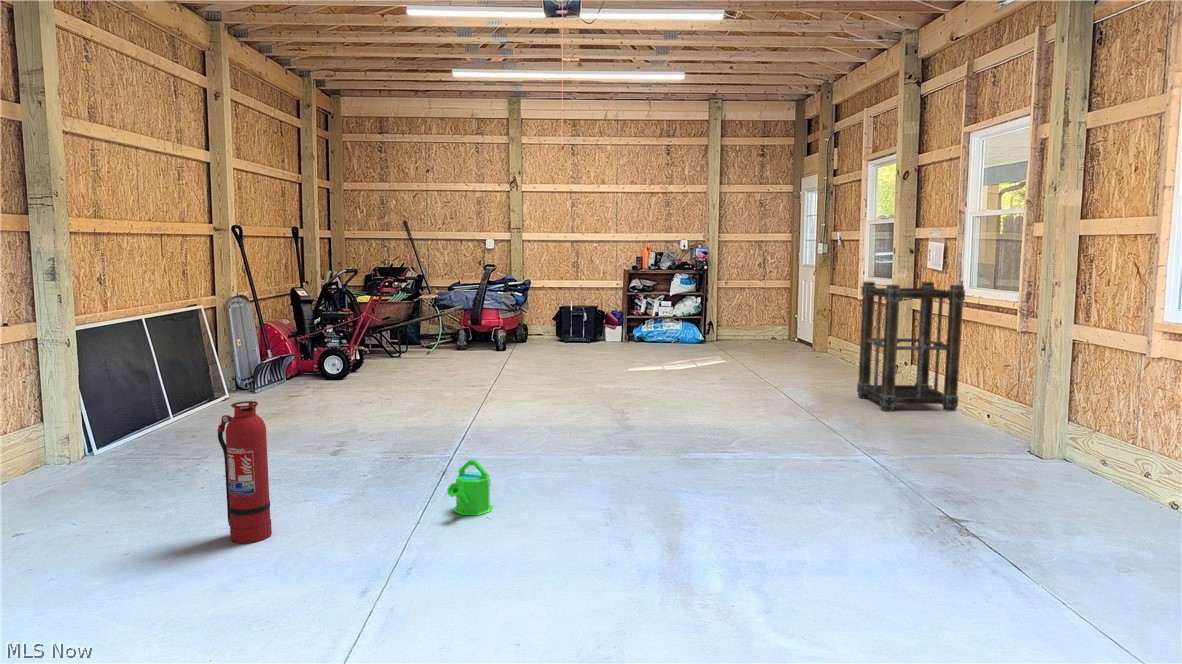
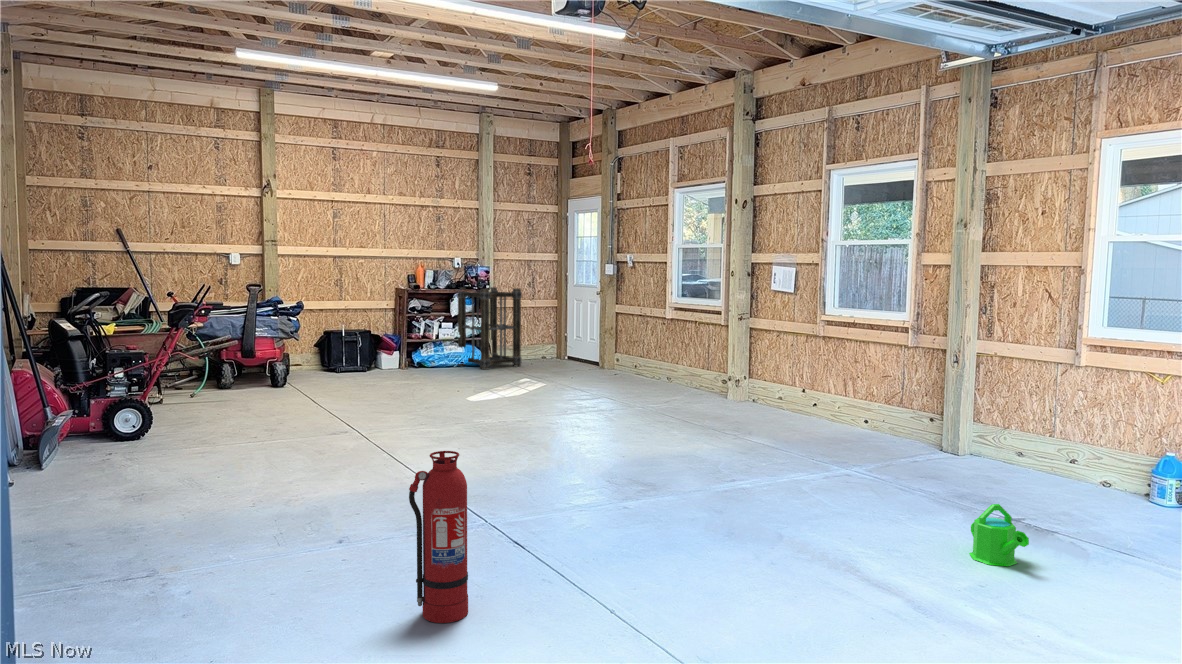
shelving unit: present [857,281,965,411] -> present [457,287,522,370]
watering can: present [448,459,493,515] -> present [969,504,1029,566]

